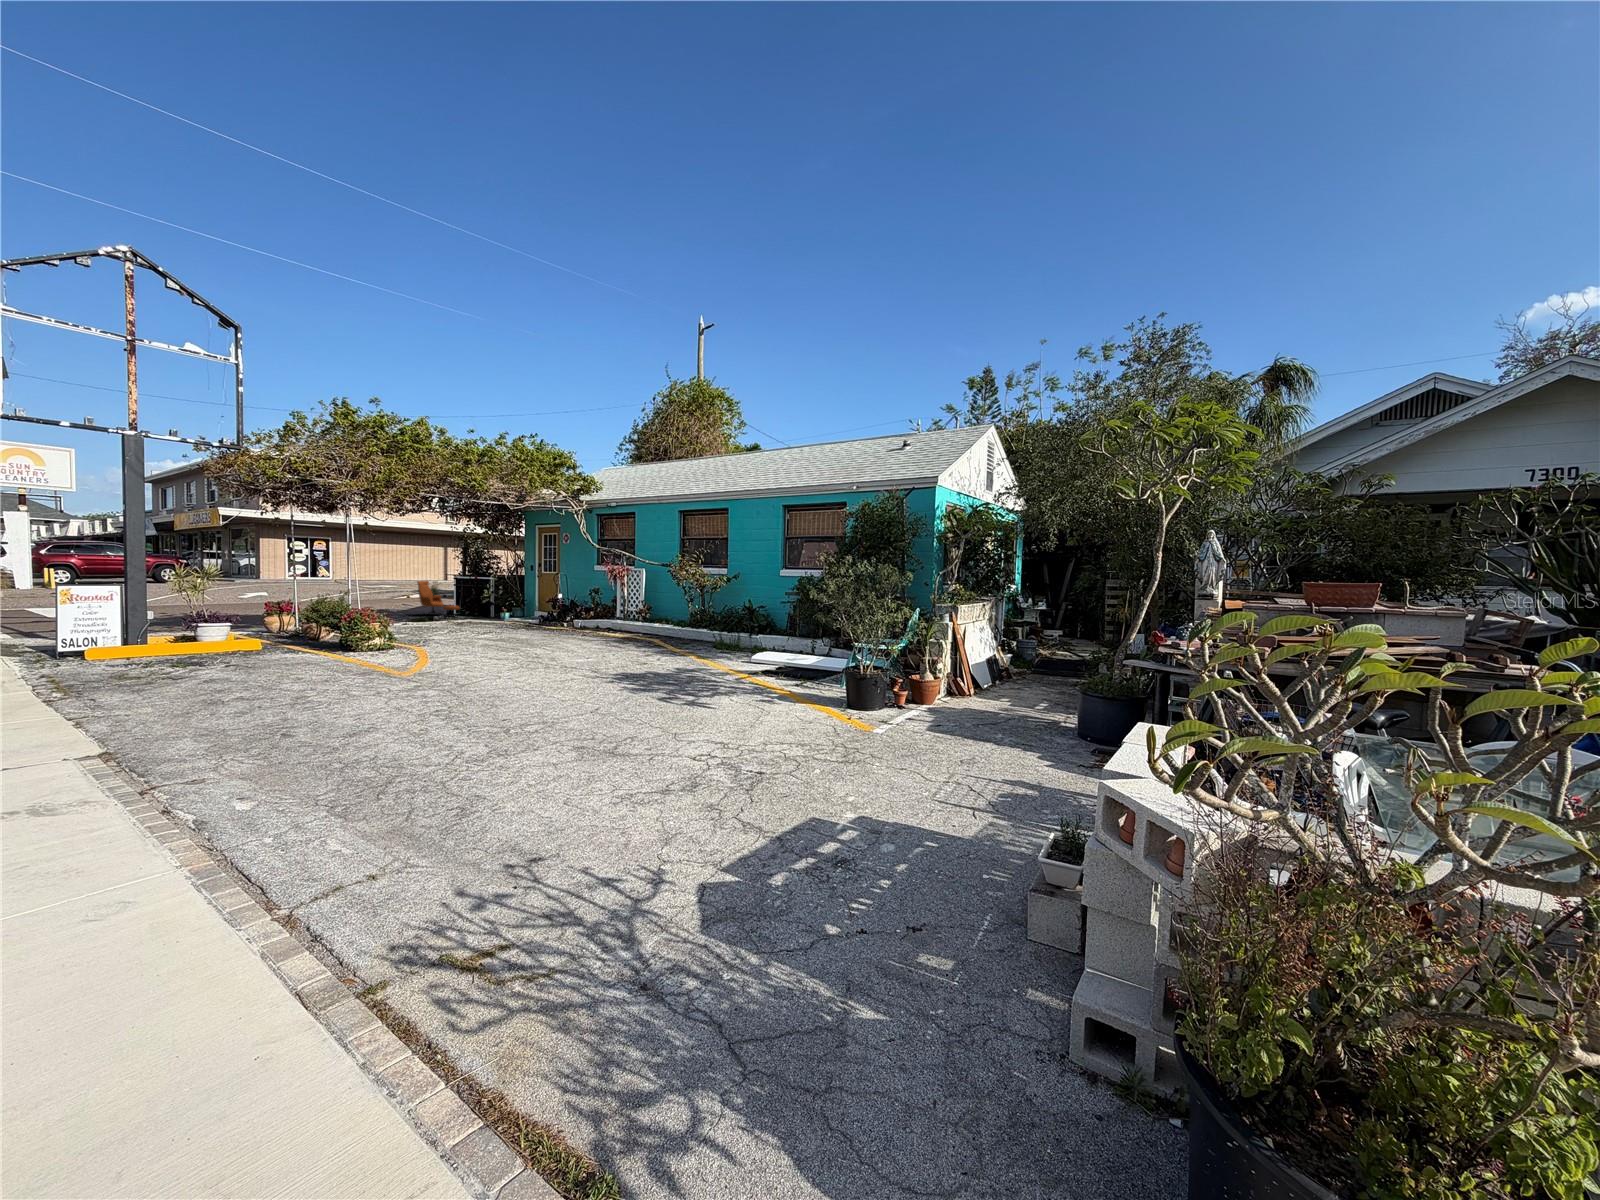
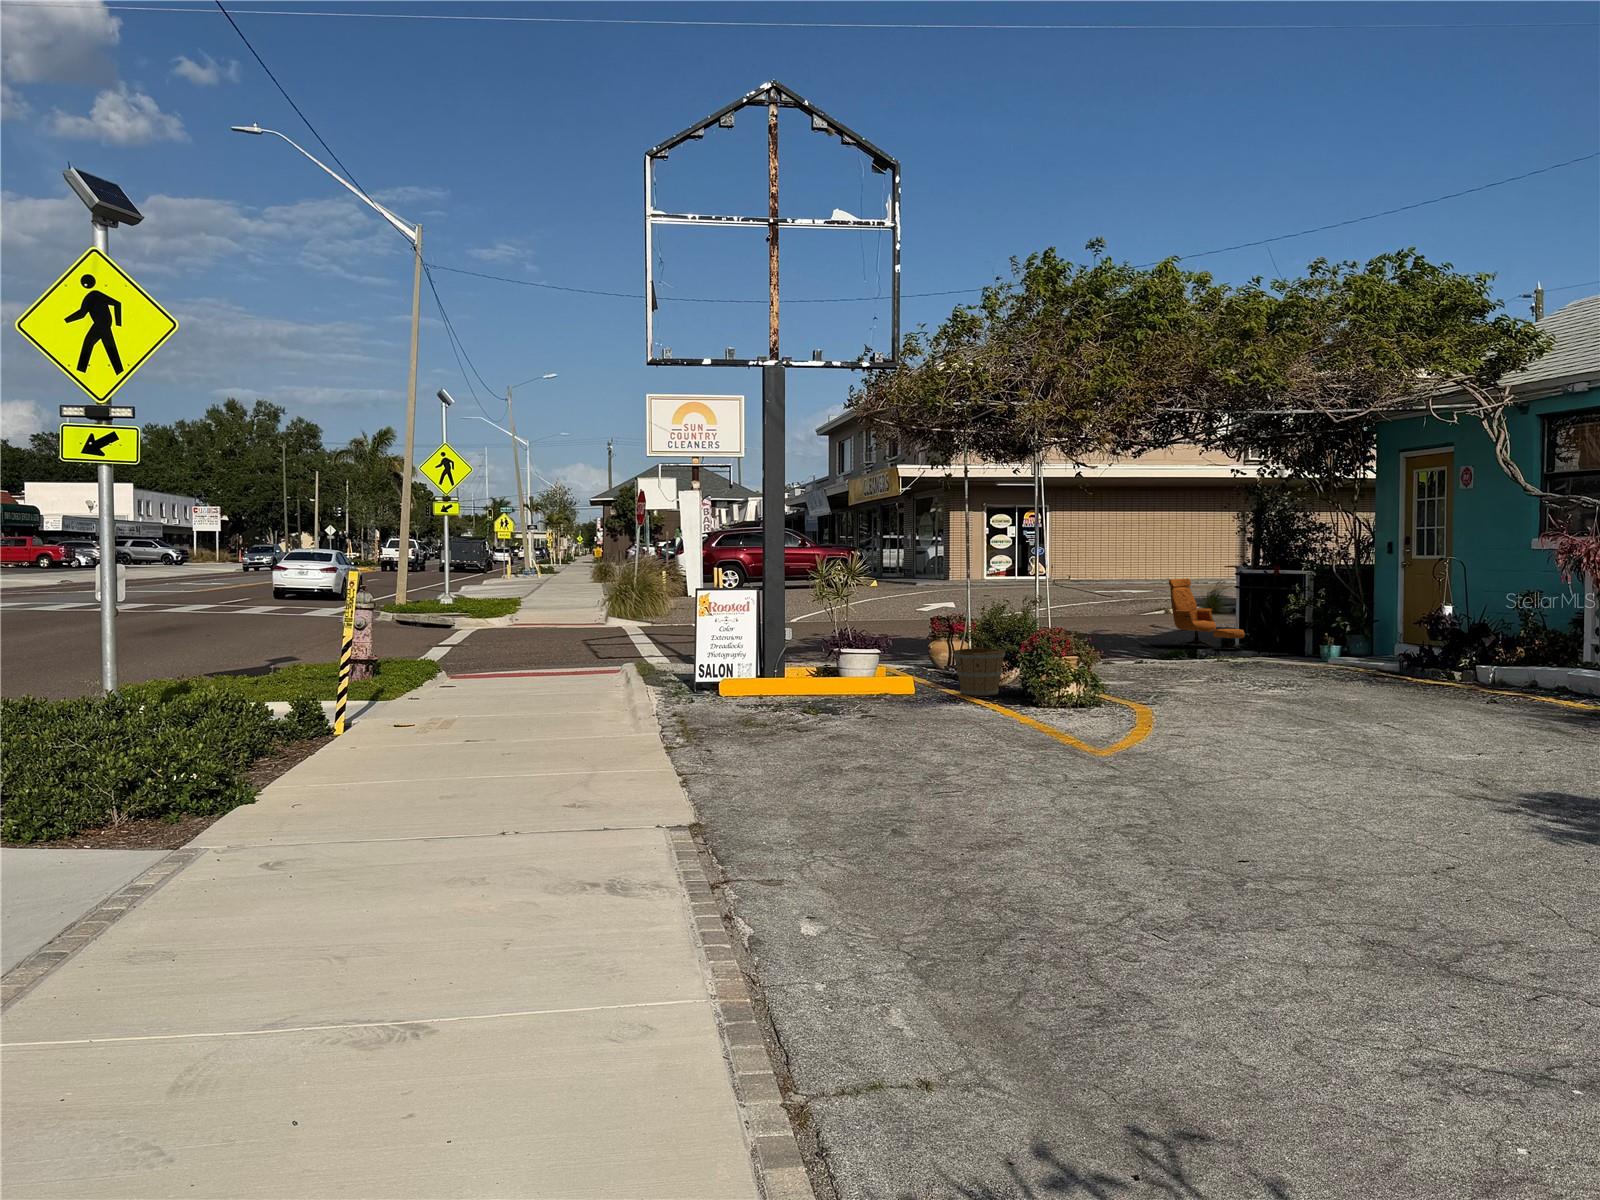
wooden bucket: none [289,620,326,648] -> present [953,647,1005,696]

